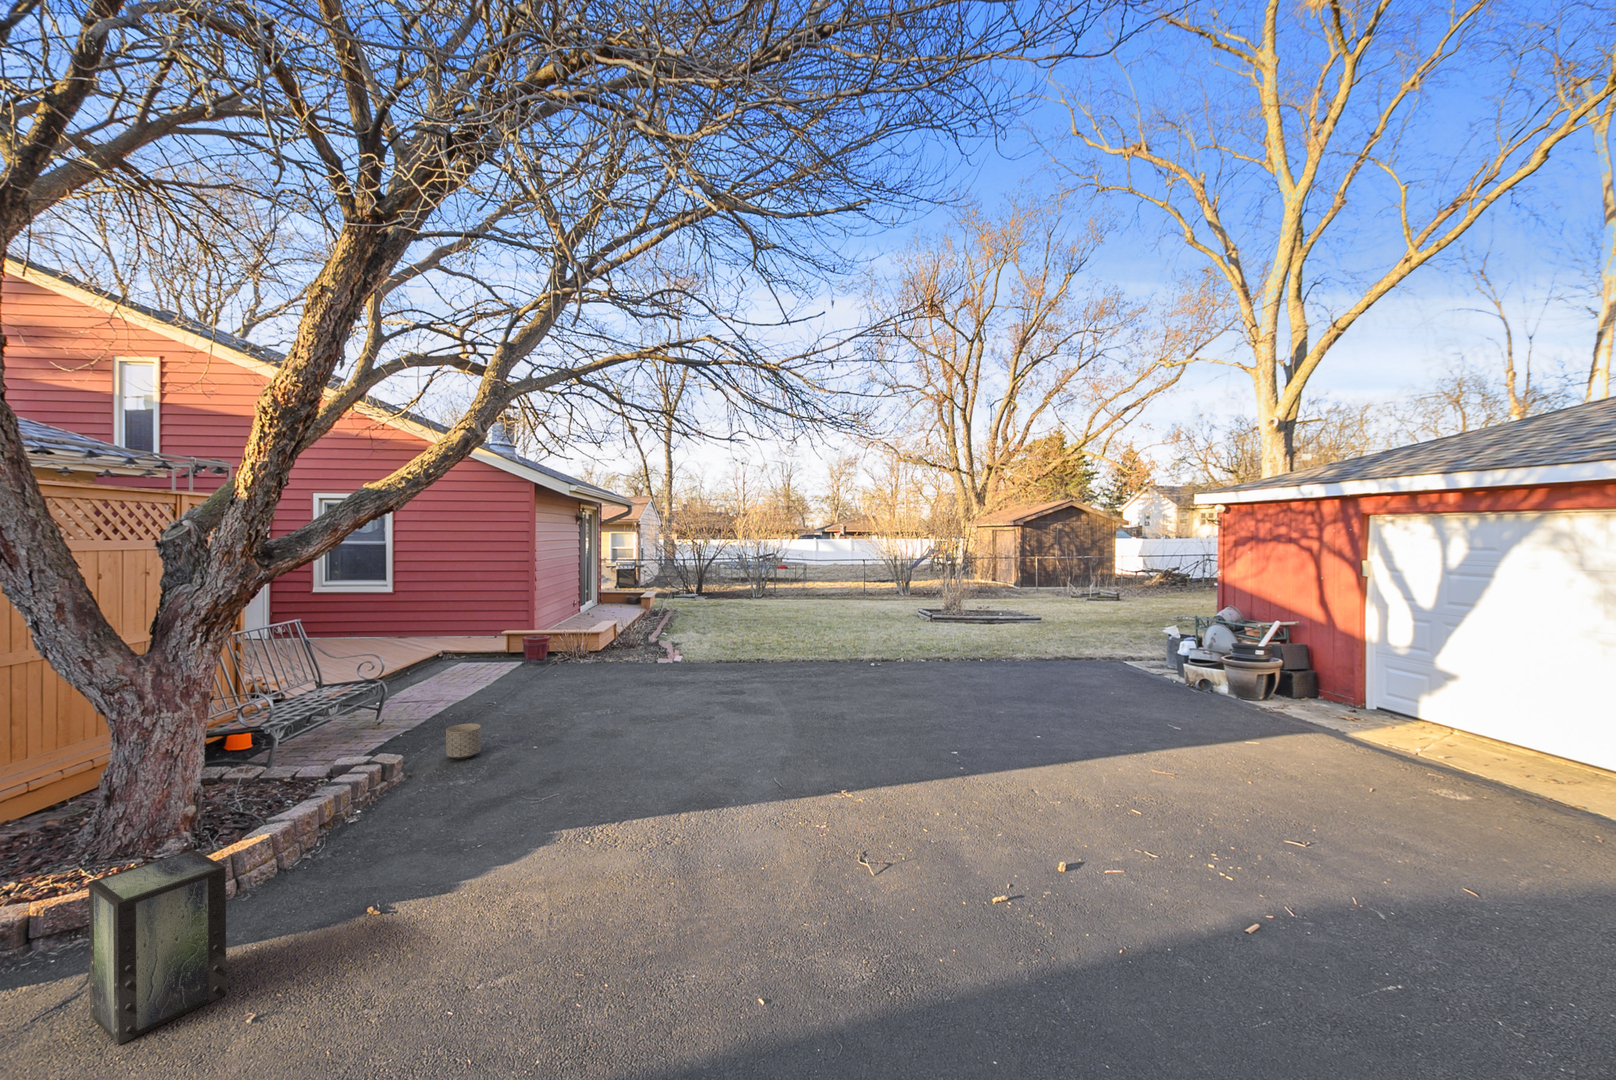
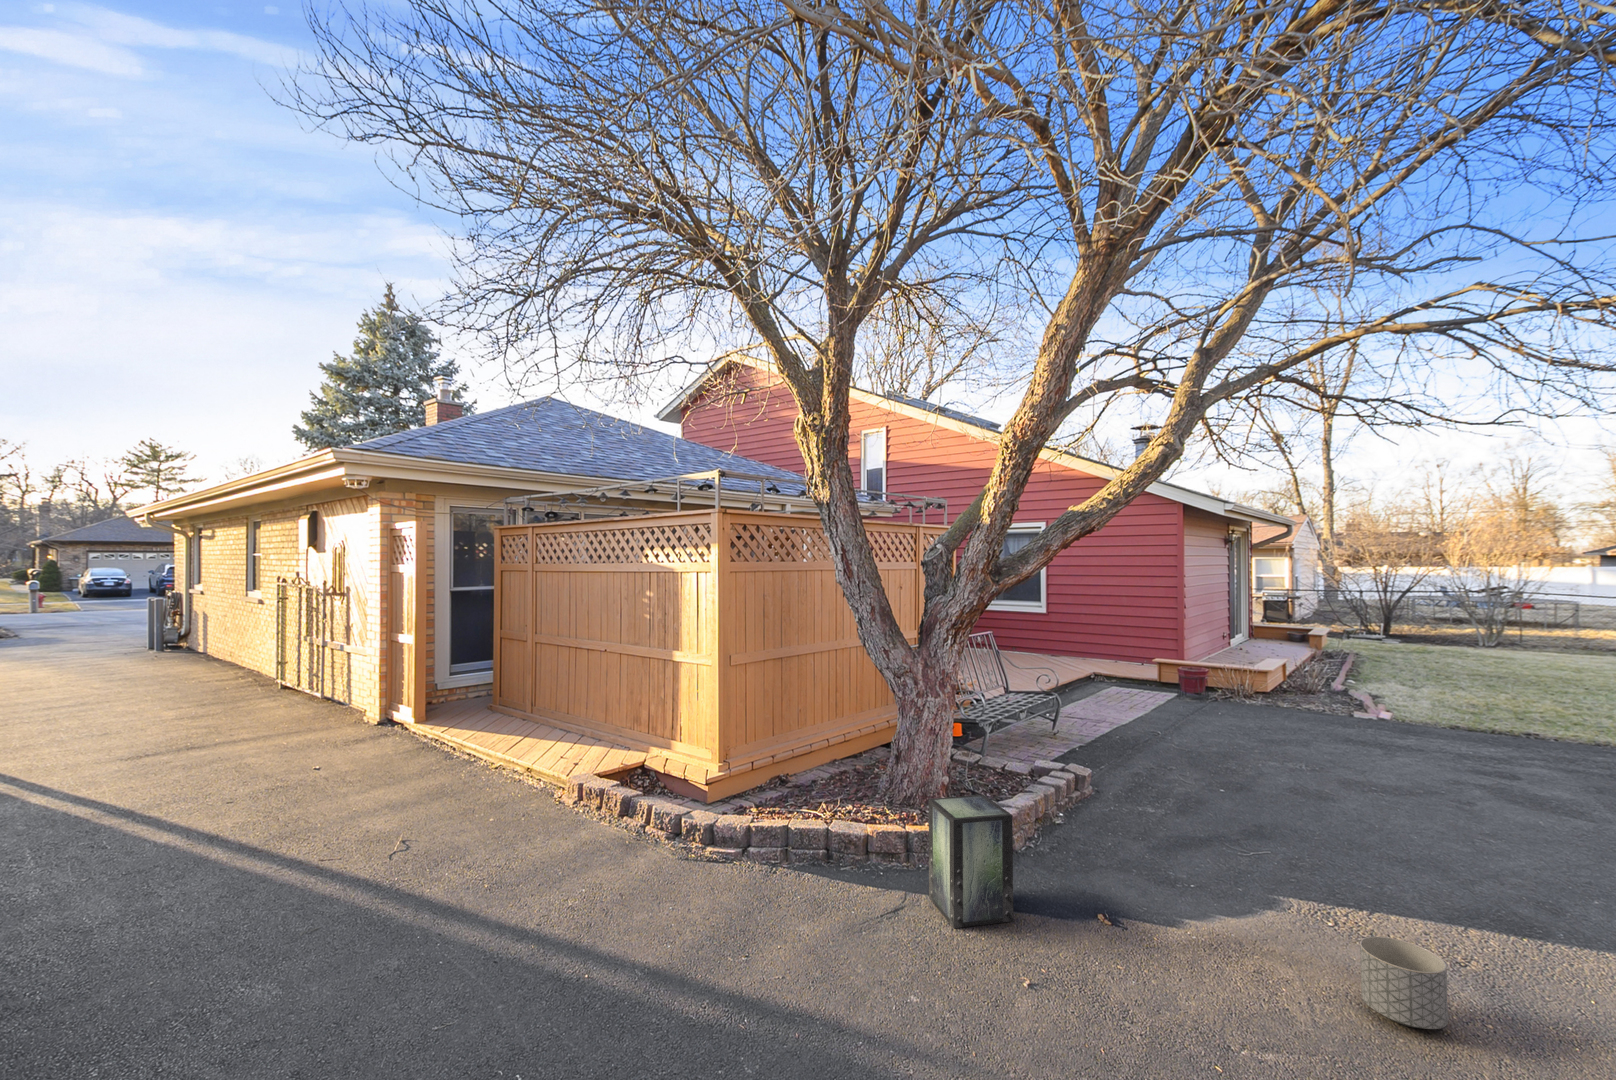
planter: present [446,724,481,759] -> present [1360,936,1448,1029]

